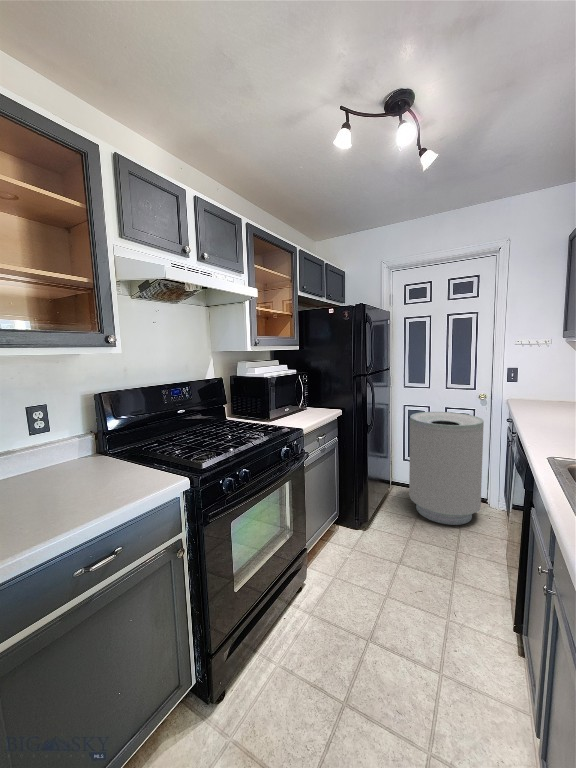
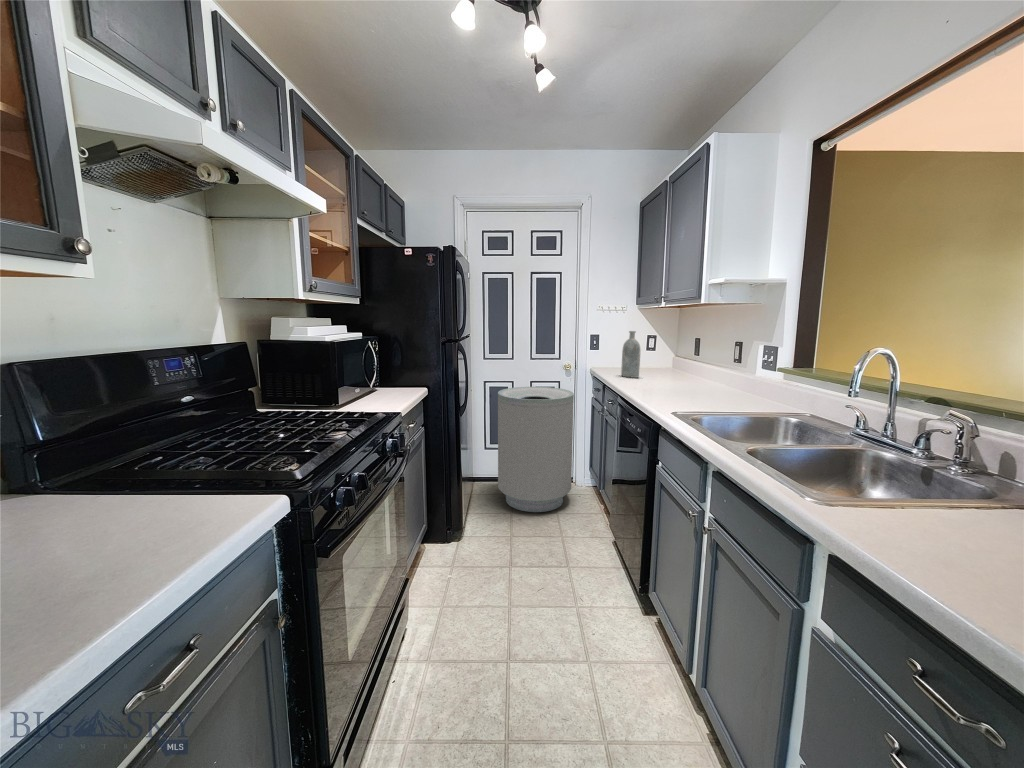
bottle: none [534,365,556,412] -> present [621,331,640,378]

